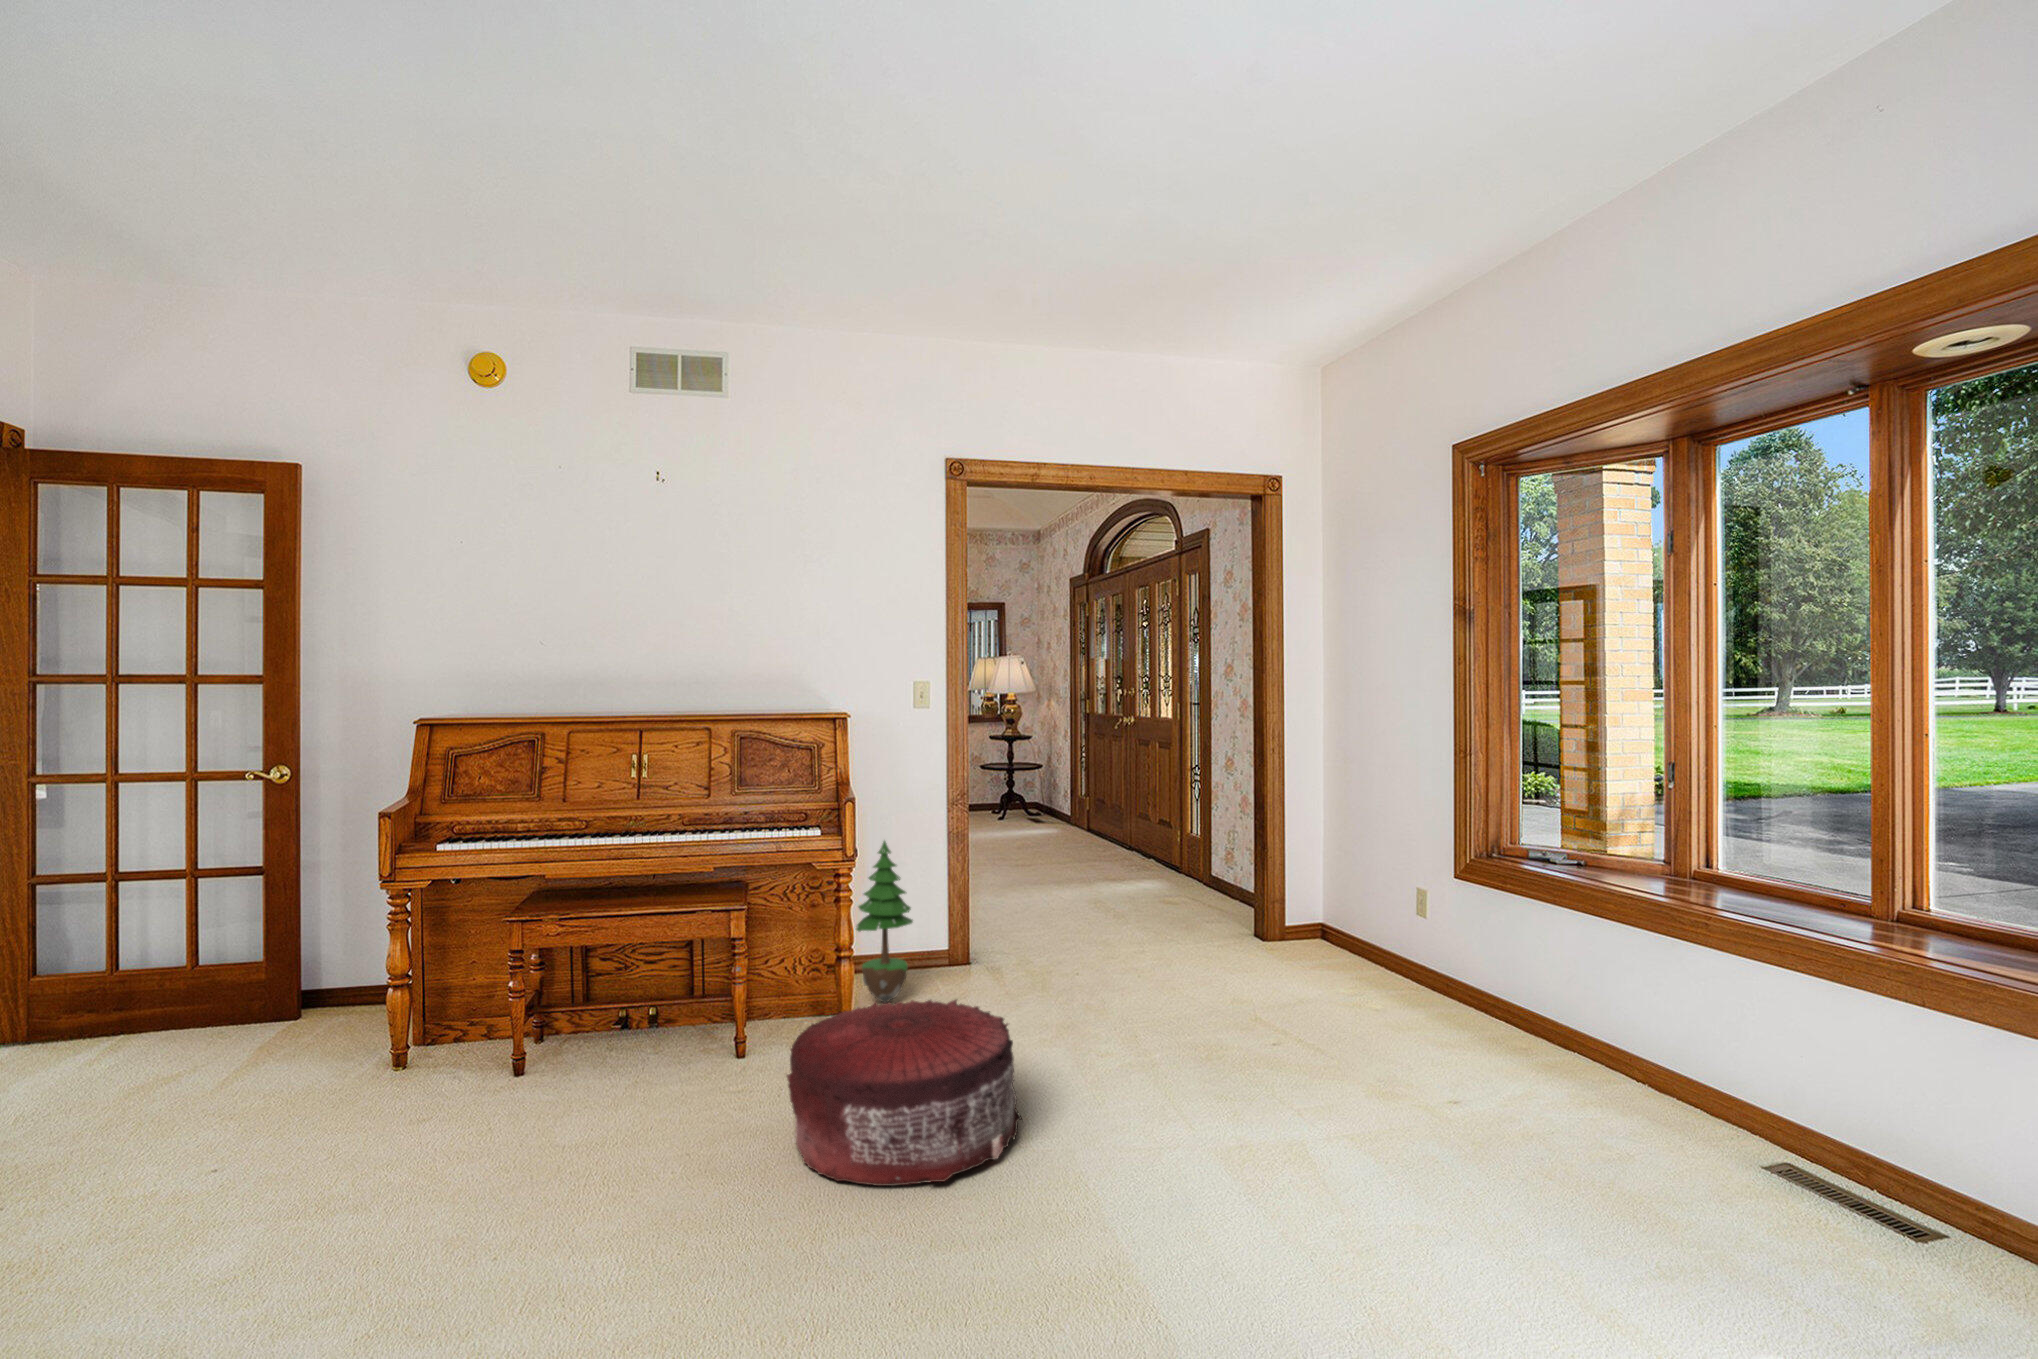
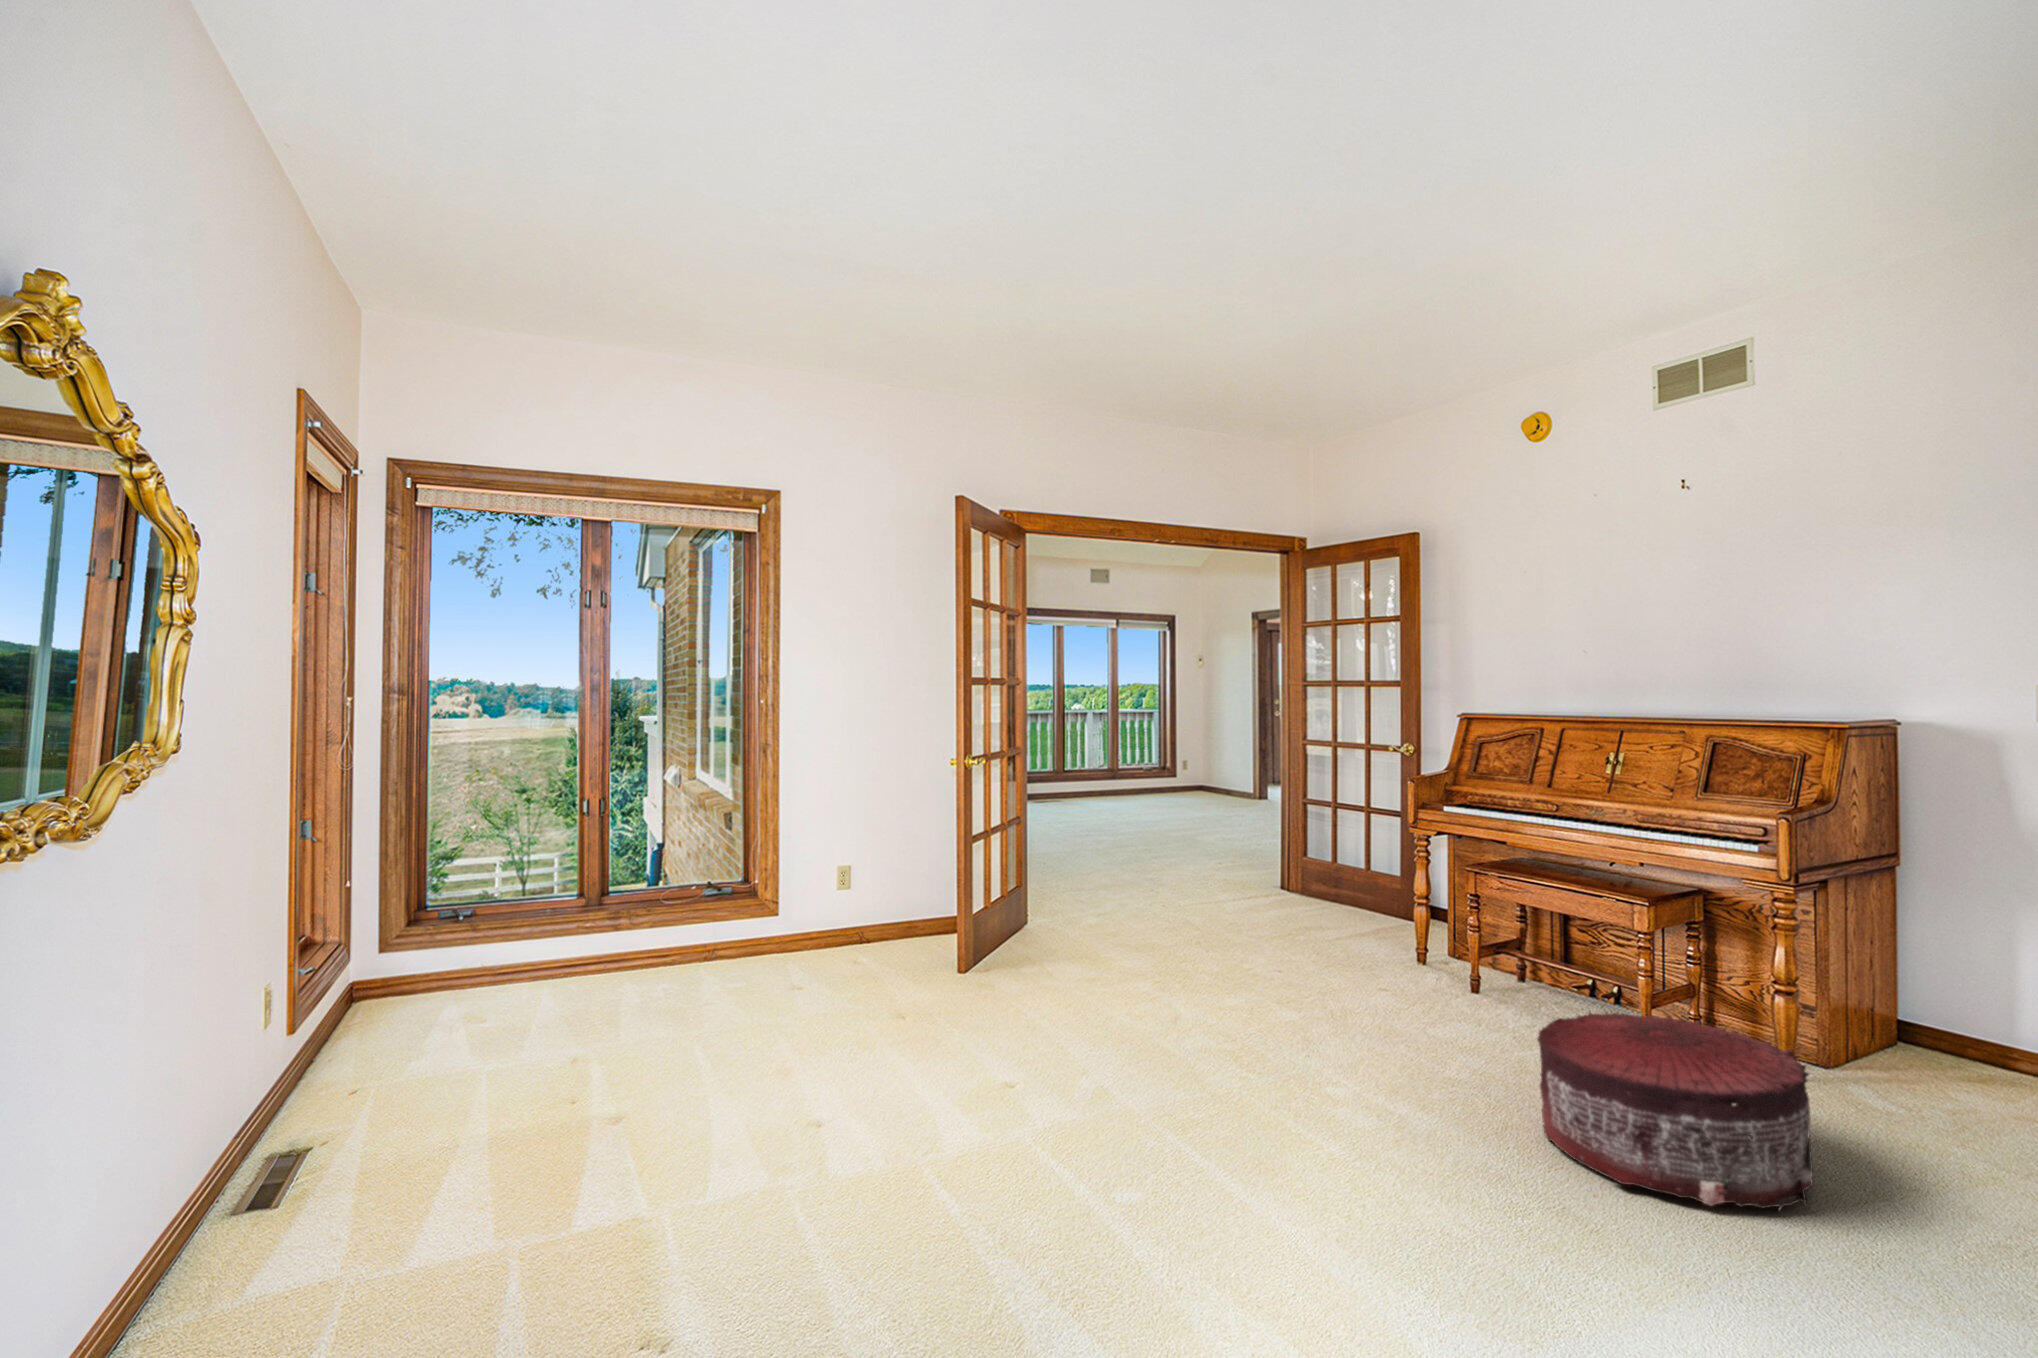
potted tree: present [856,841,913,1003] -> none [1859,879,1957,1080]

